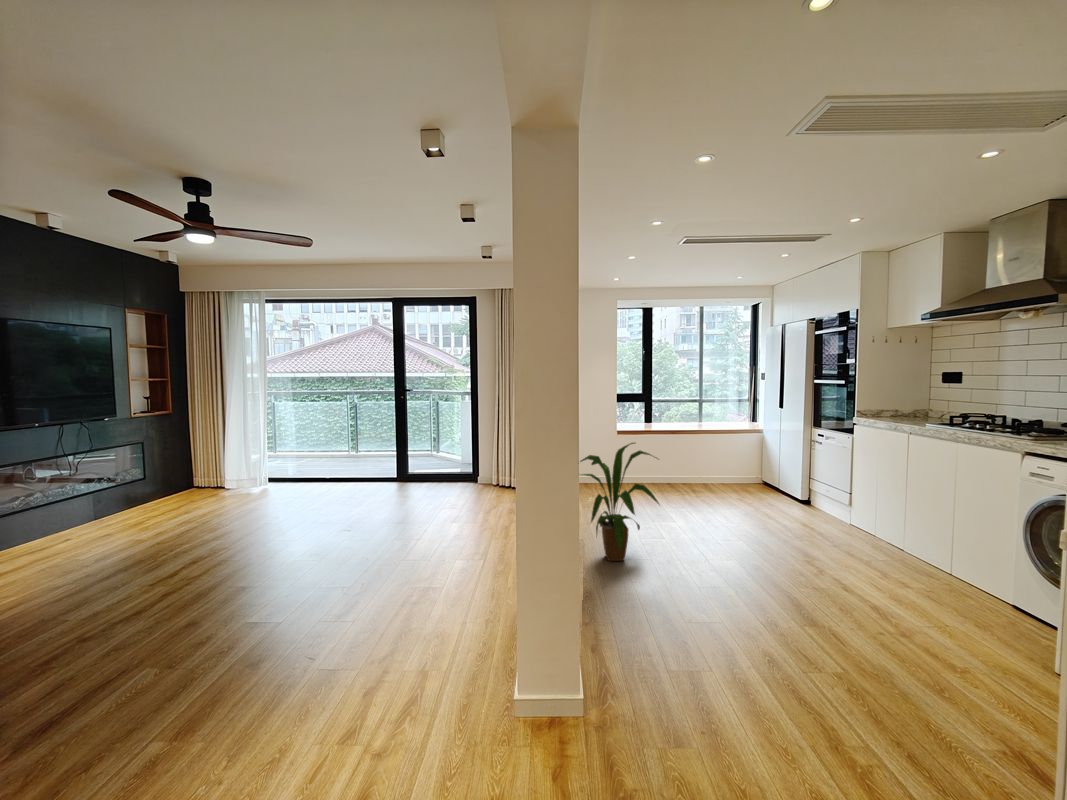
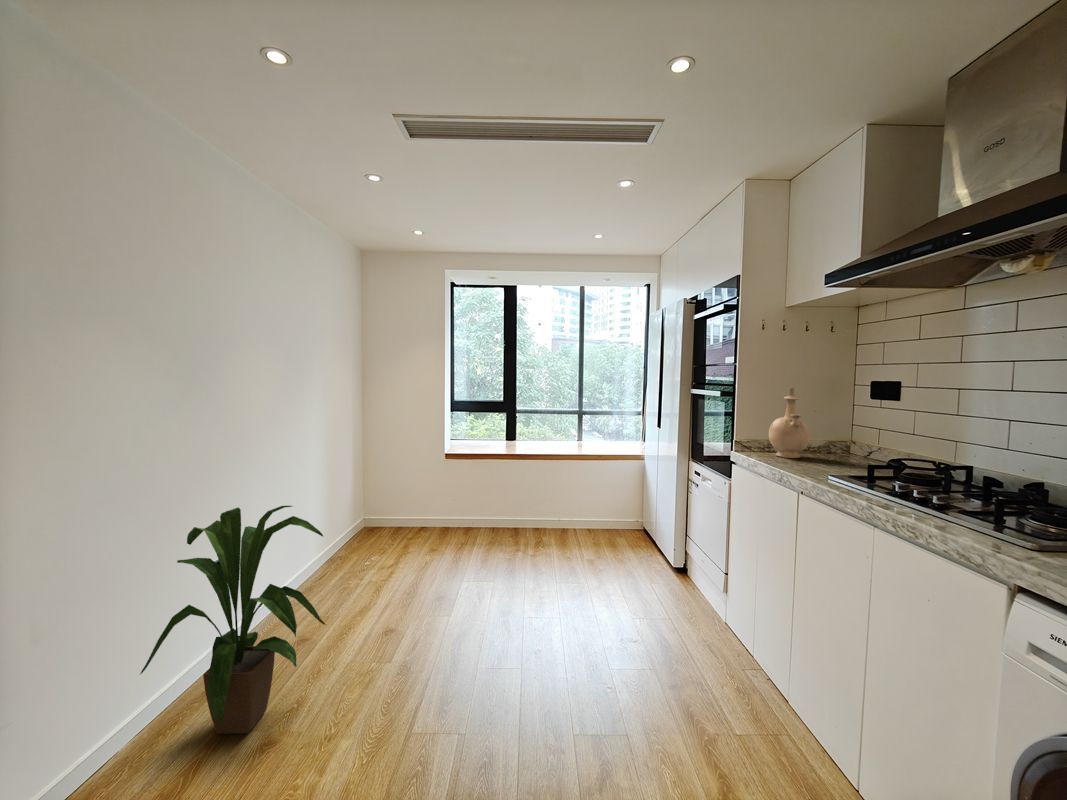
vase: none [879,378,906,420] -> present [769,387,810,458]

